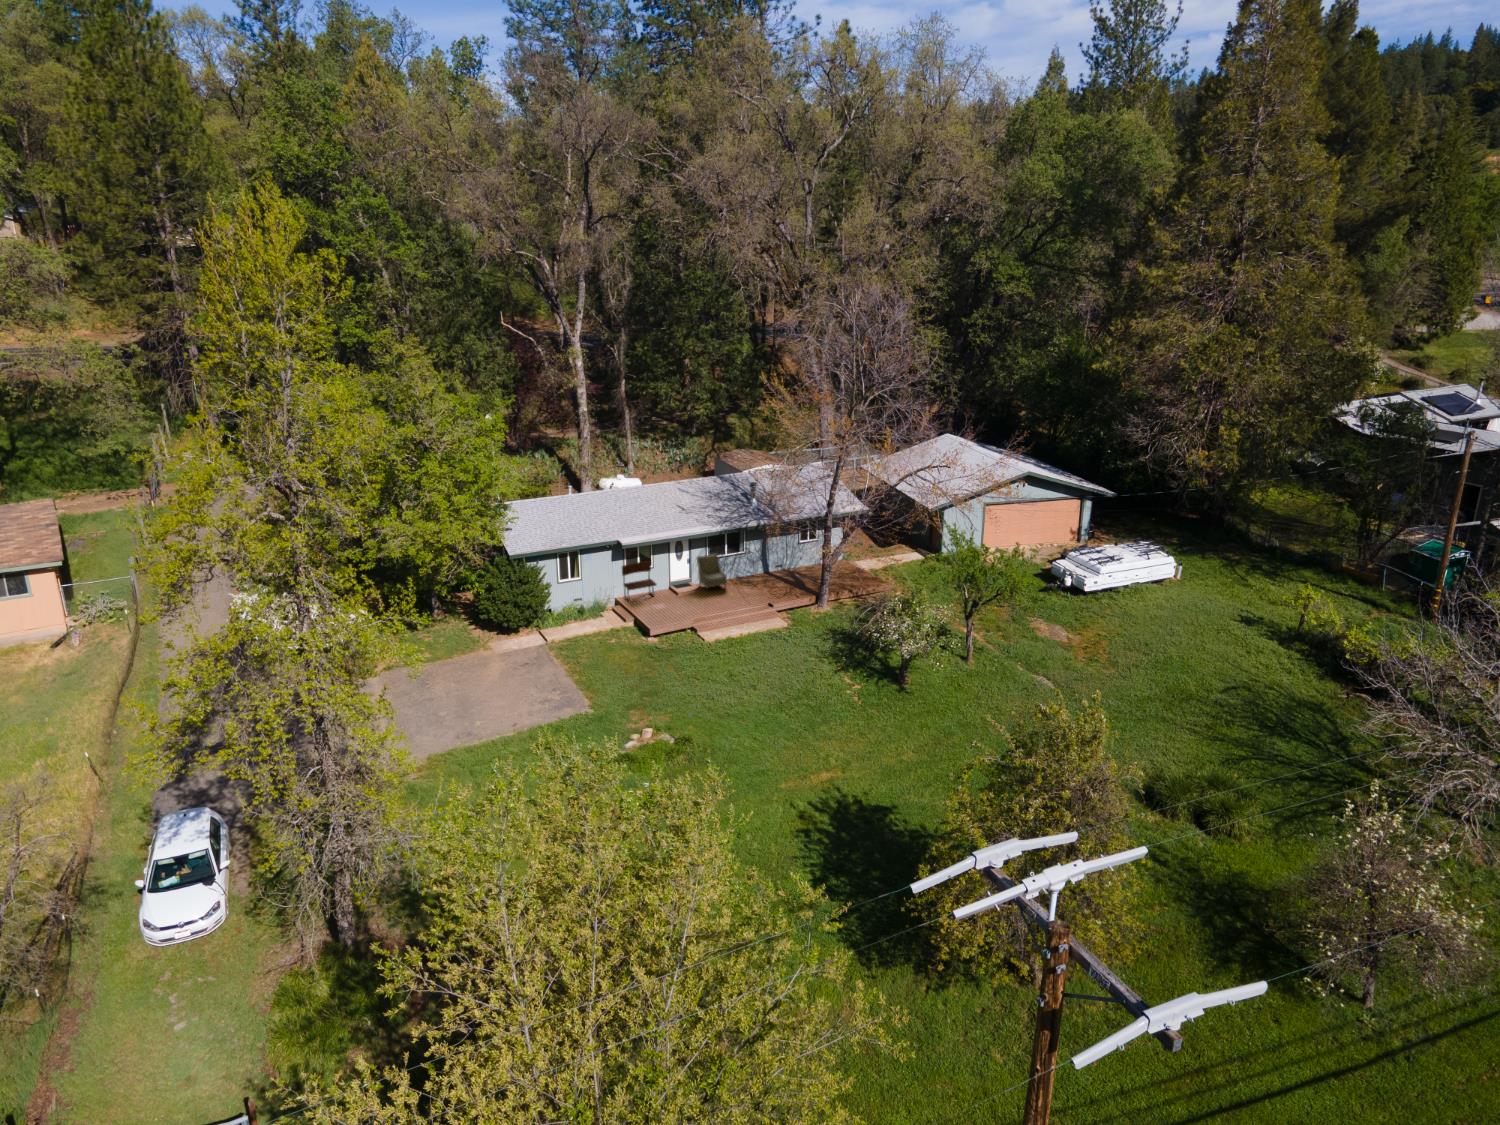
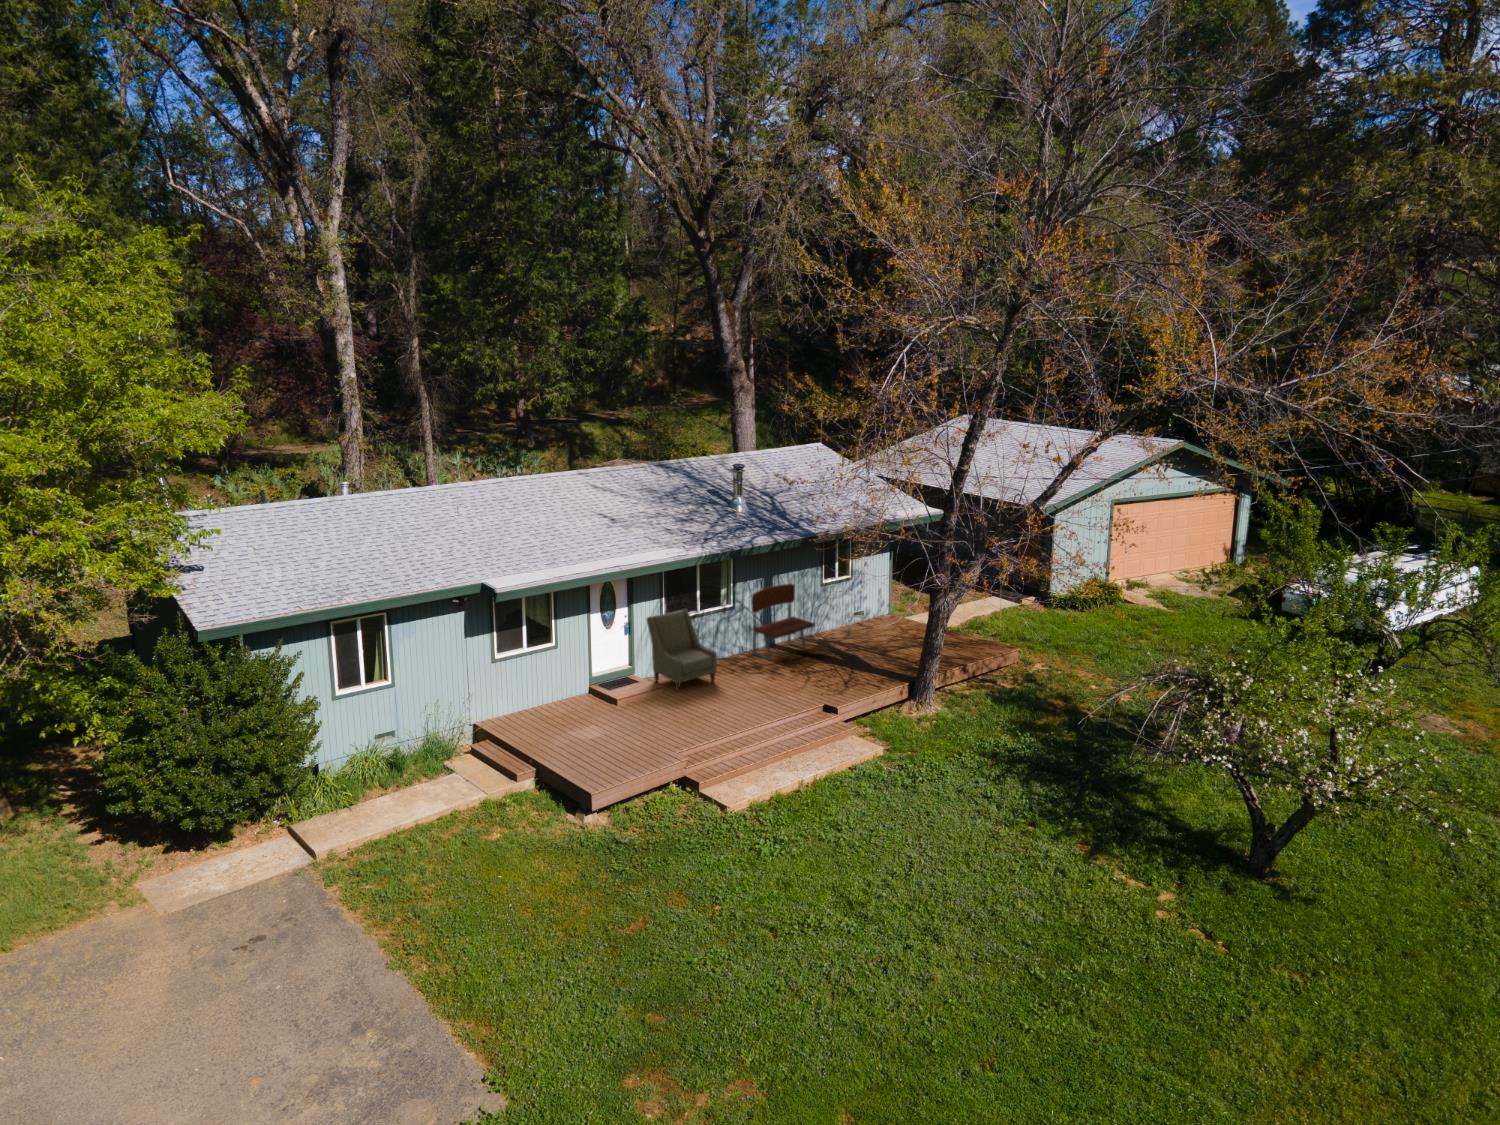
bench: present [622,561,656,601] -> present [752,583,814,660]

